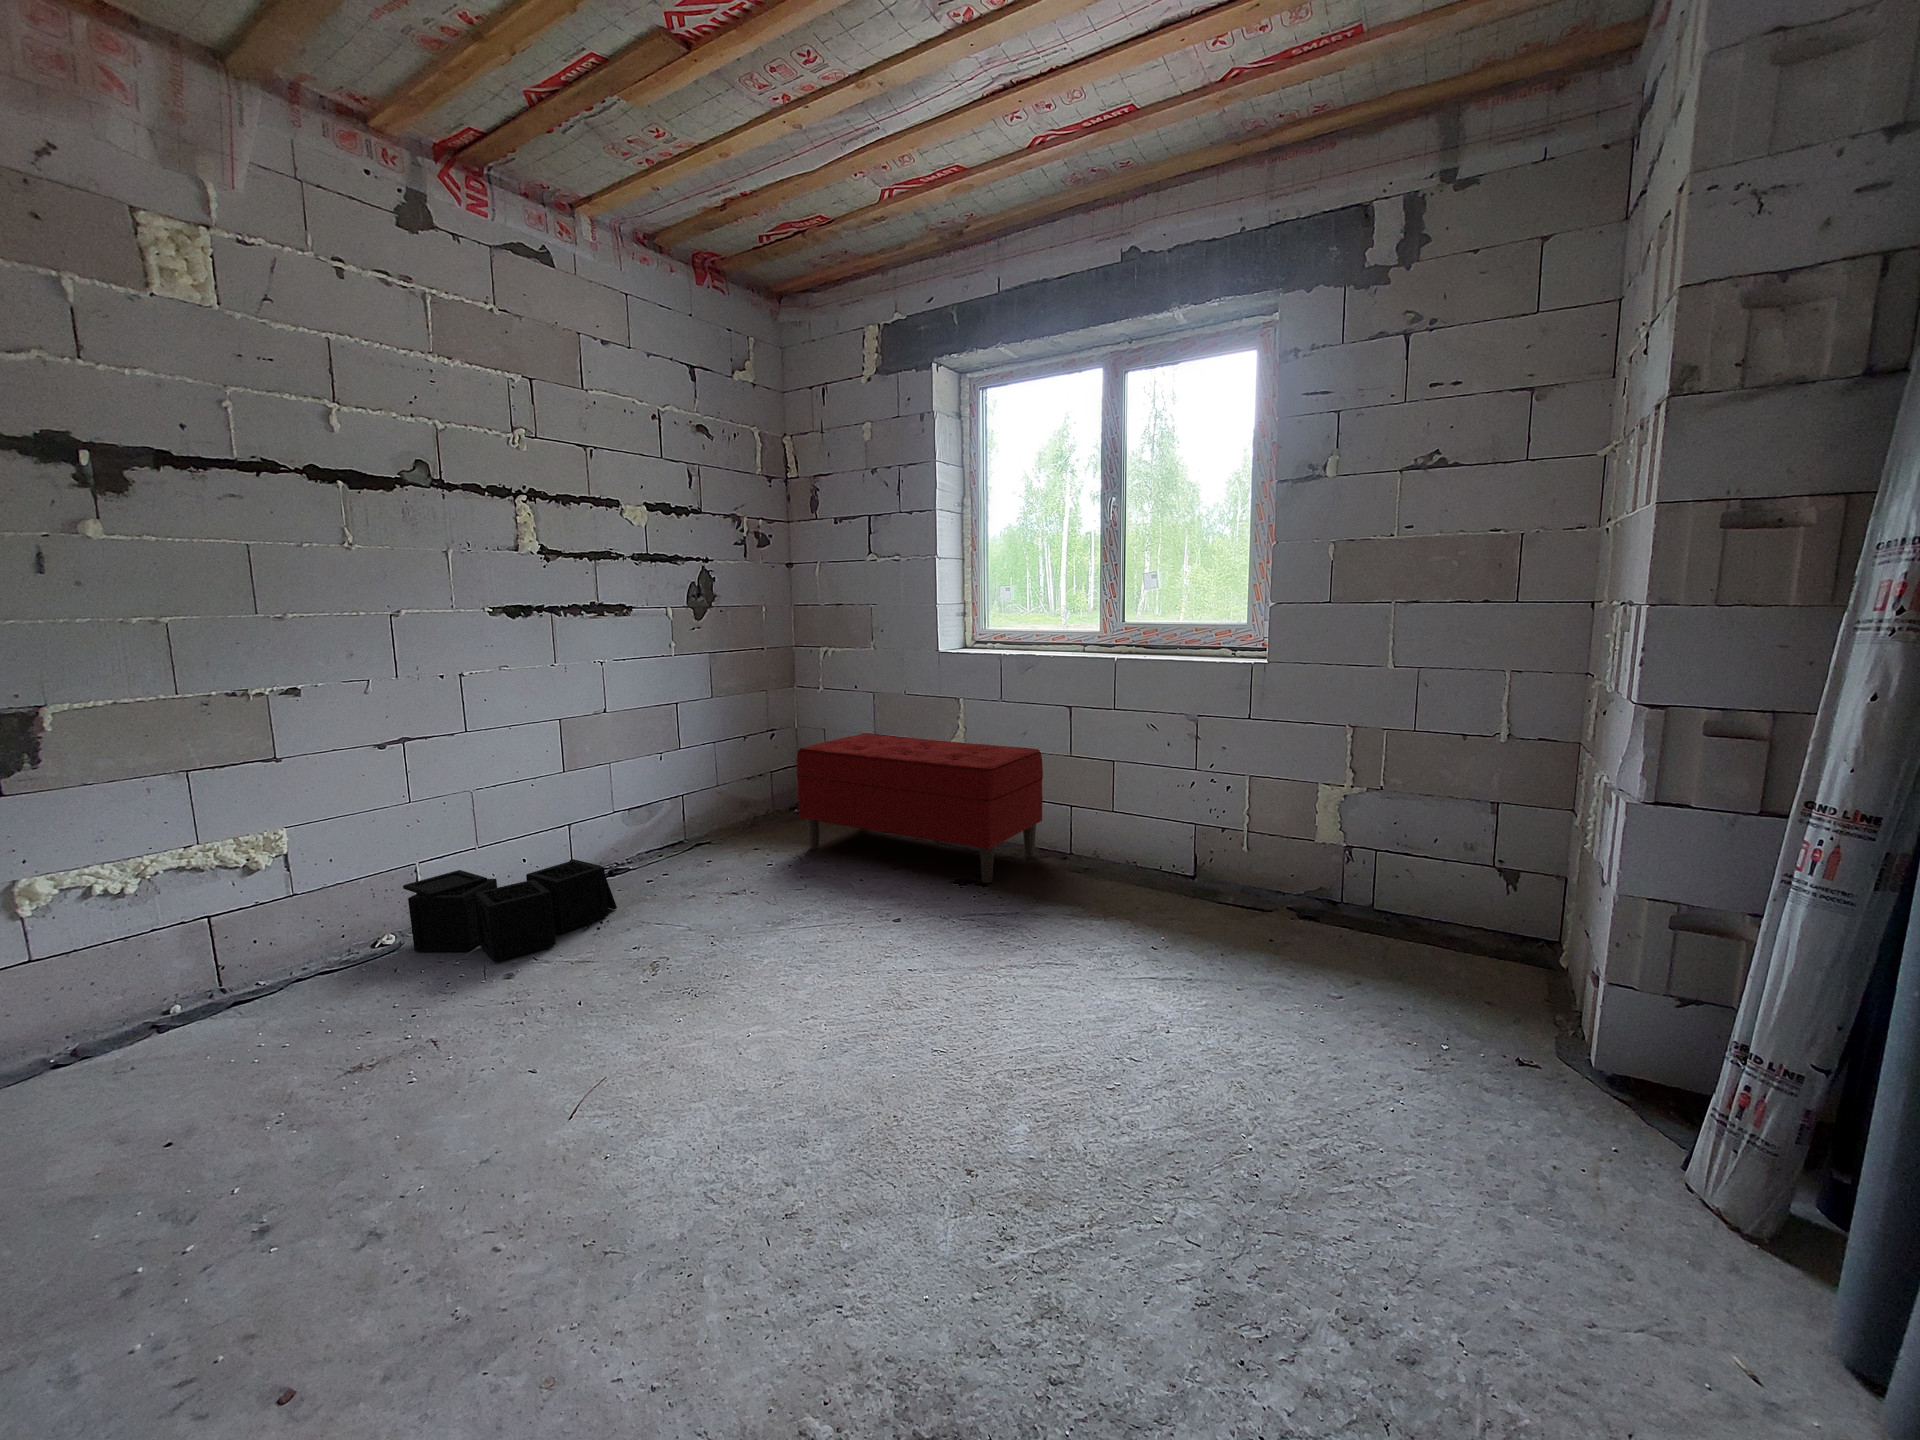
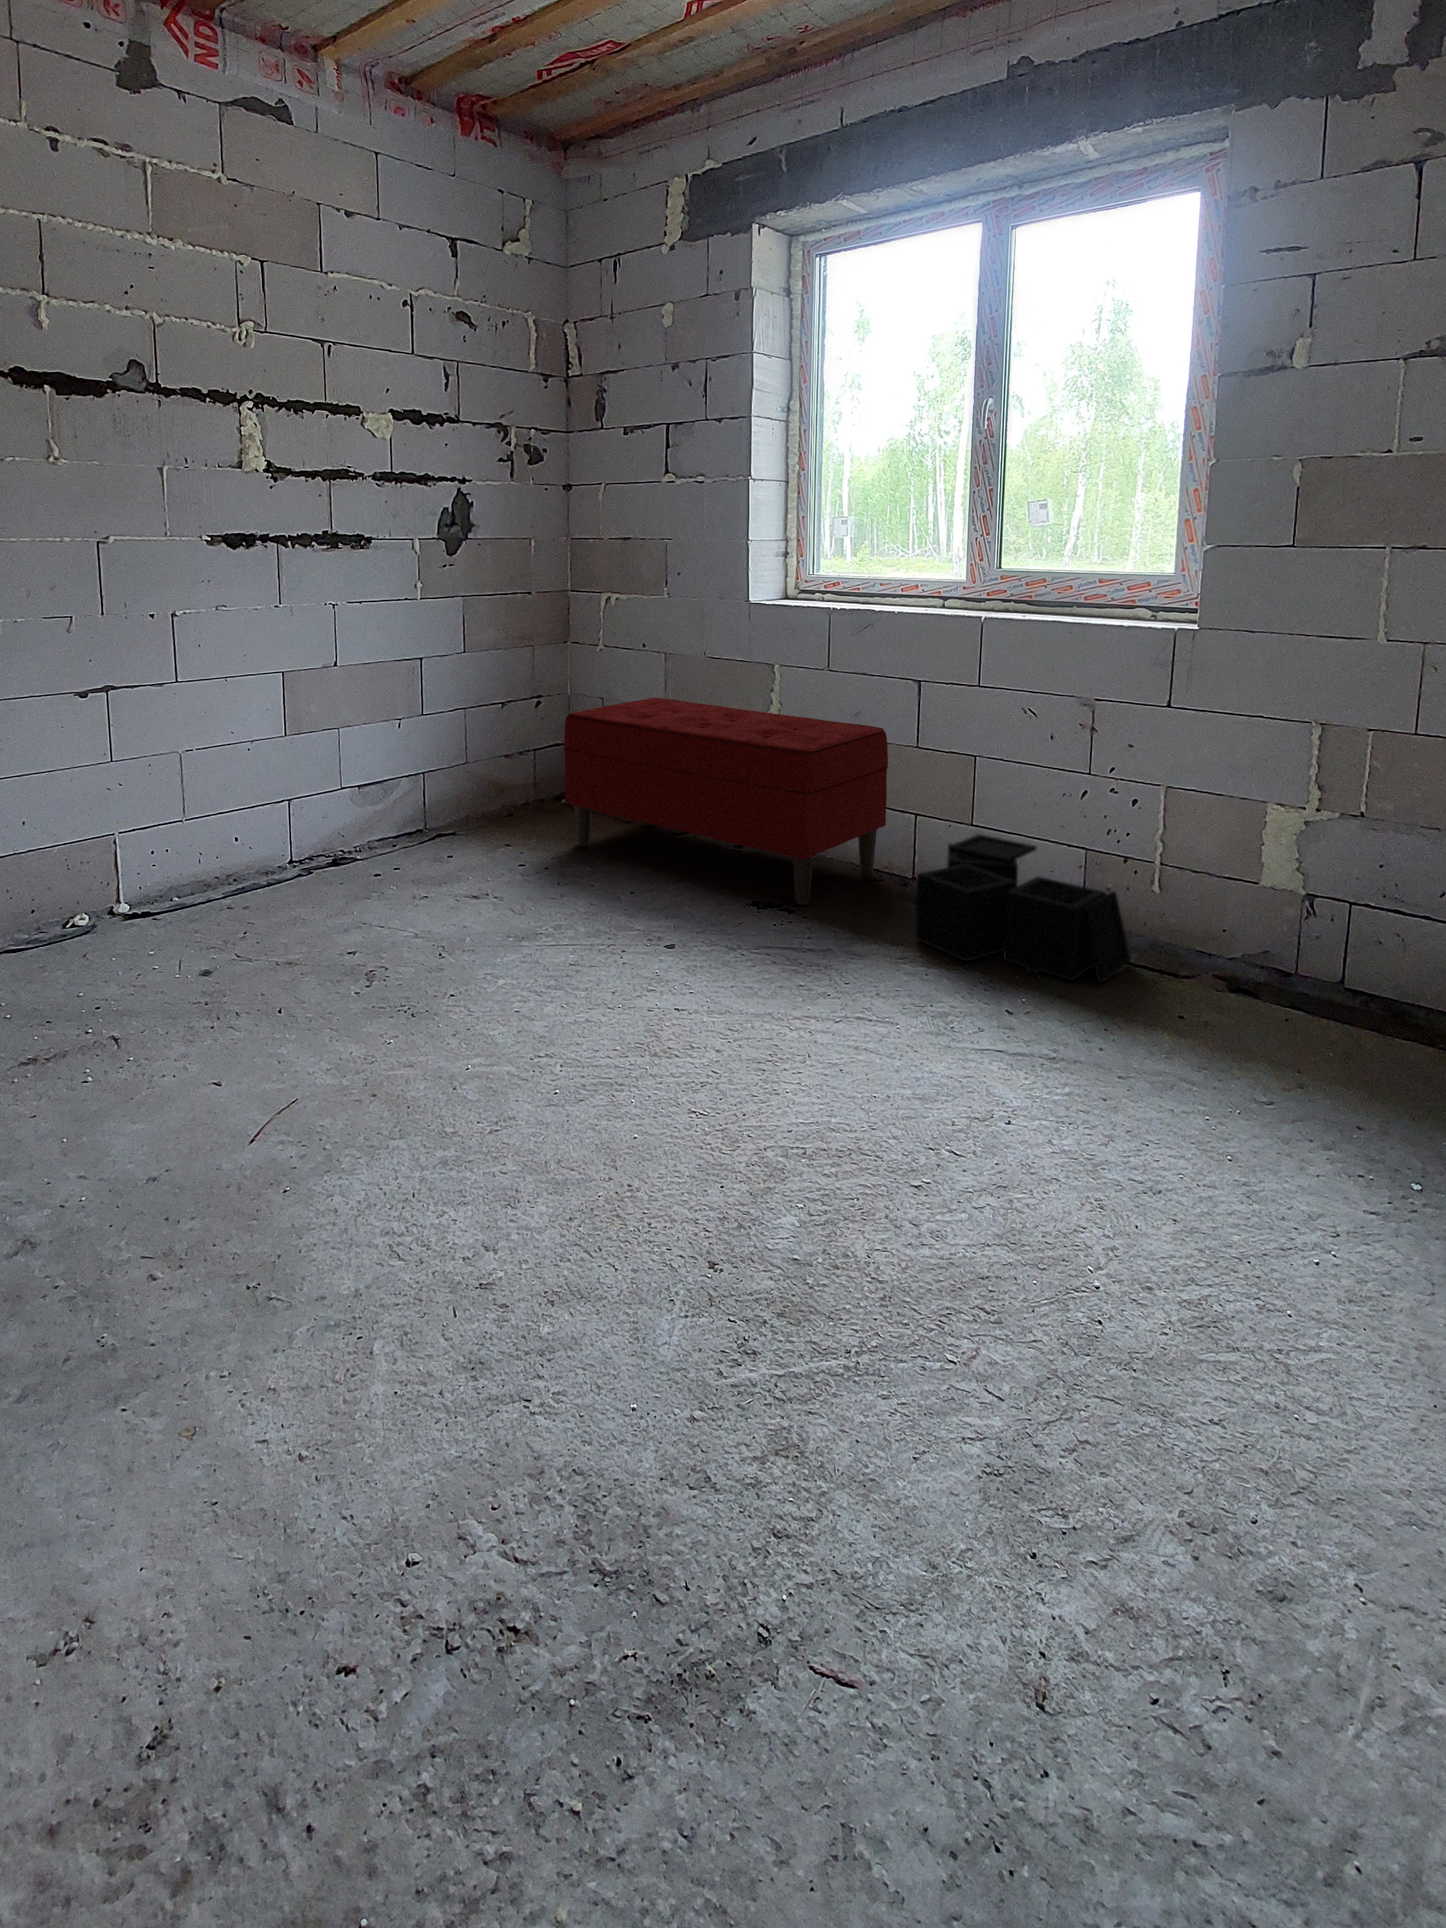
storage bin: present [403,859,617,962] -> present [915,834,1131,982]

